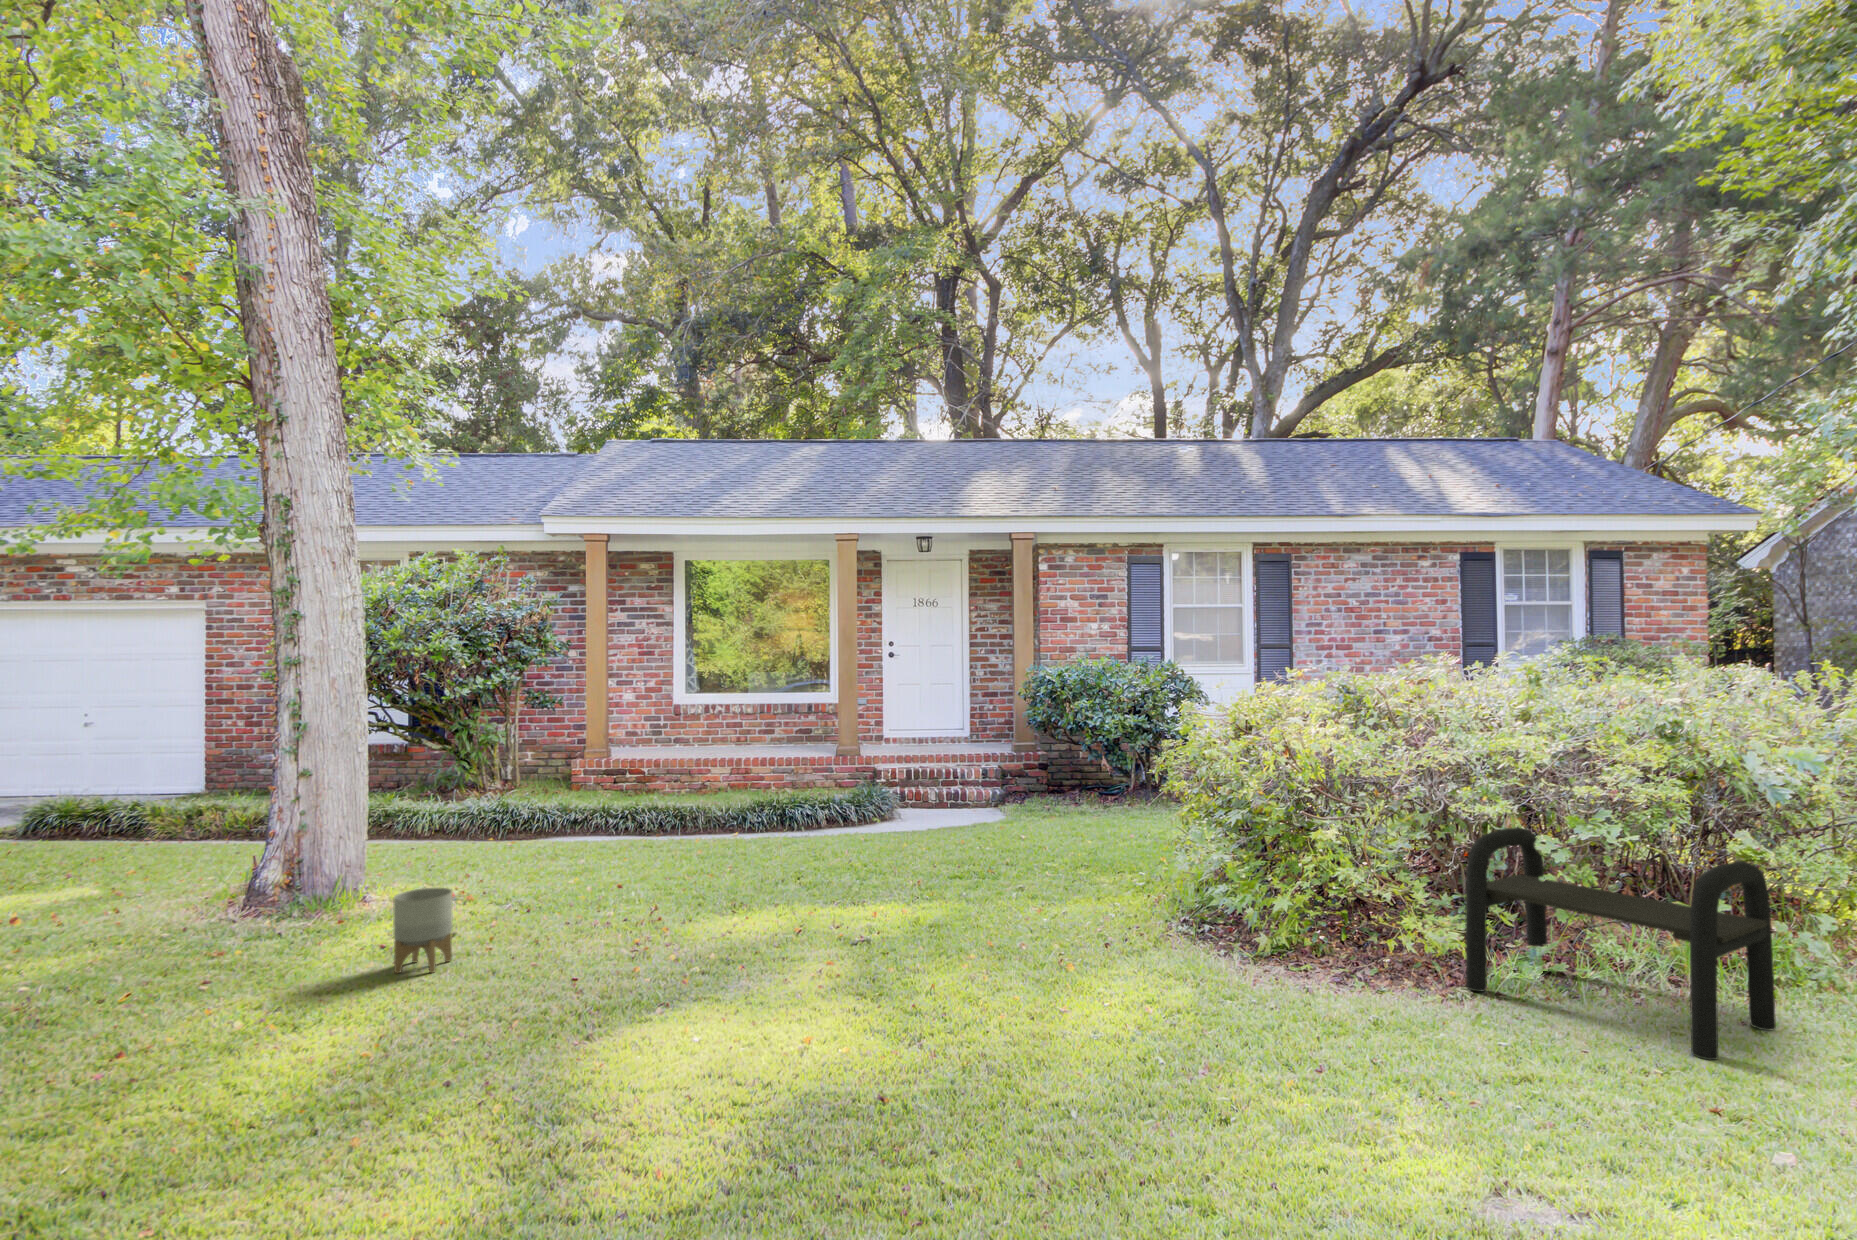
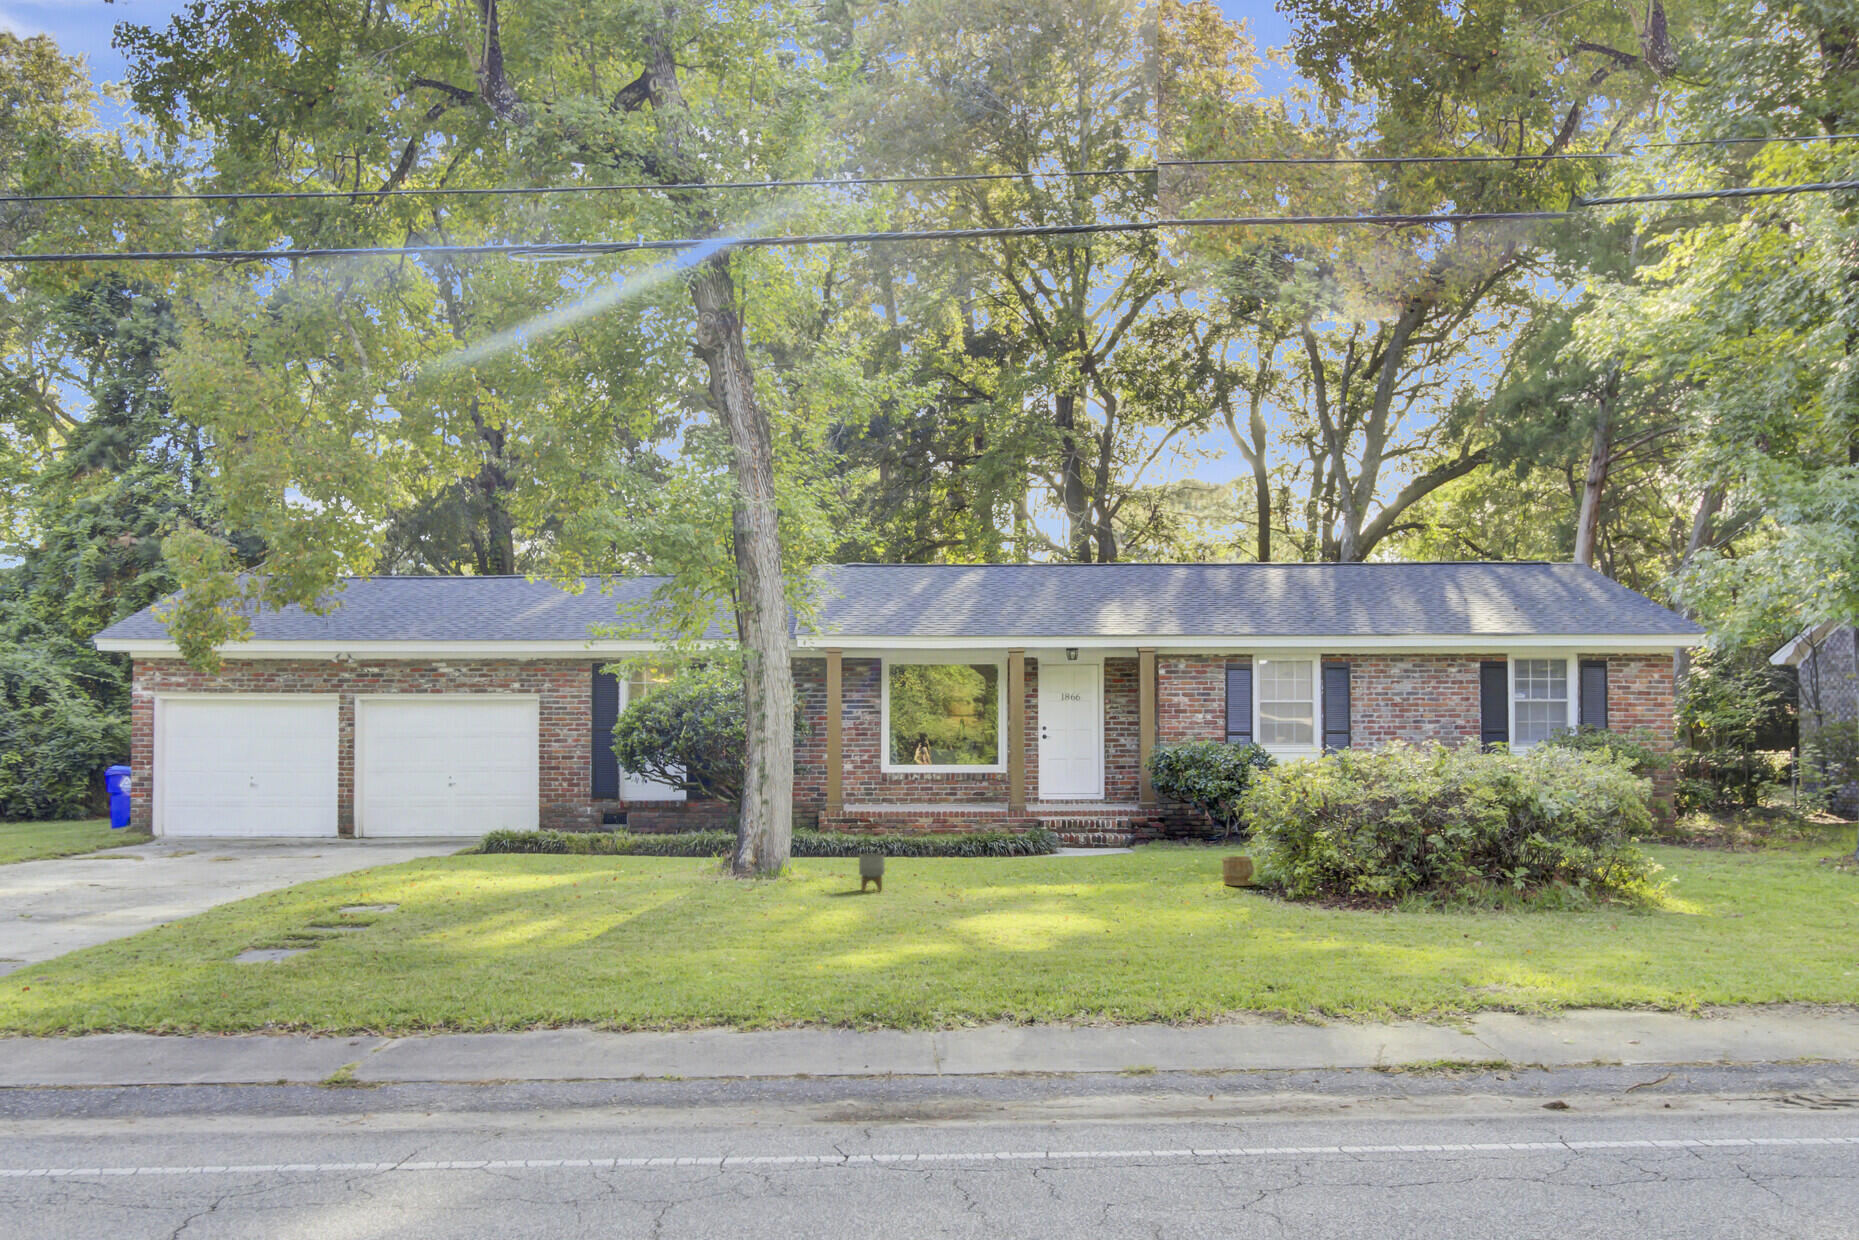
bench: present [1465,827,1776,1060] -> none [1372,825,1494,910]
wooden bucket: none [1135,872,1204,937] -> present [1222,856,1256,886]

